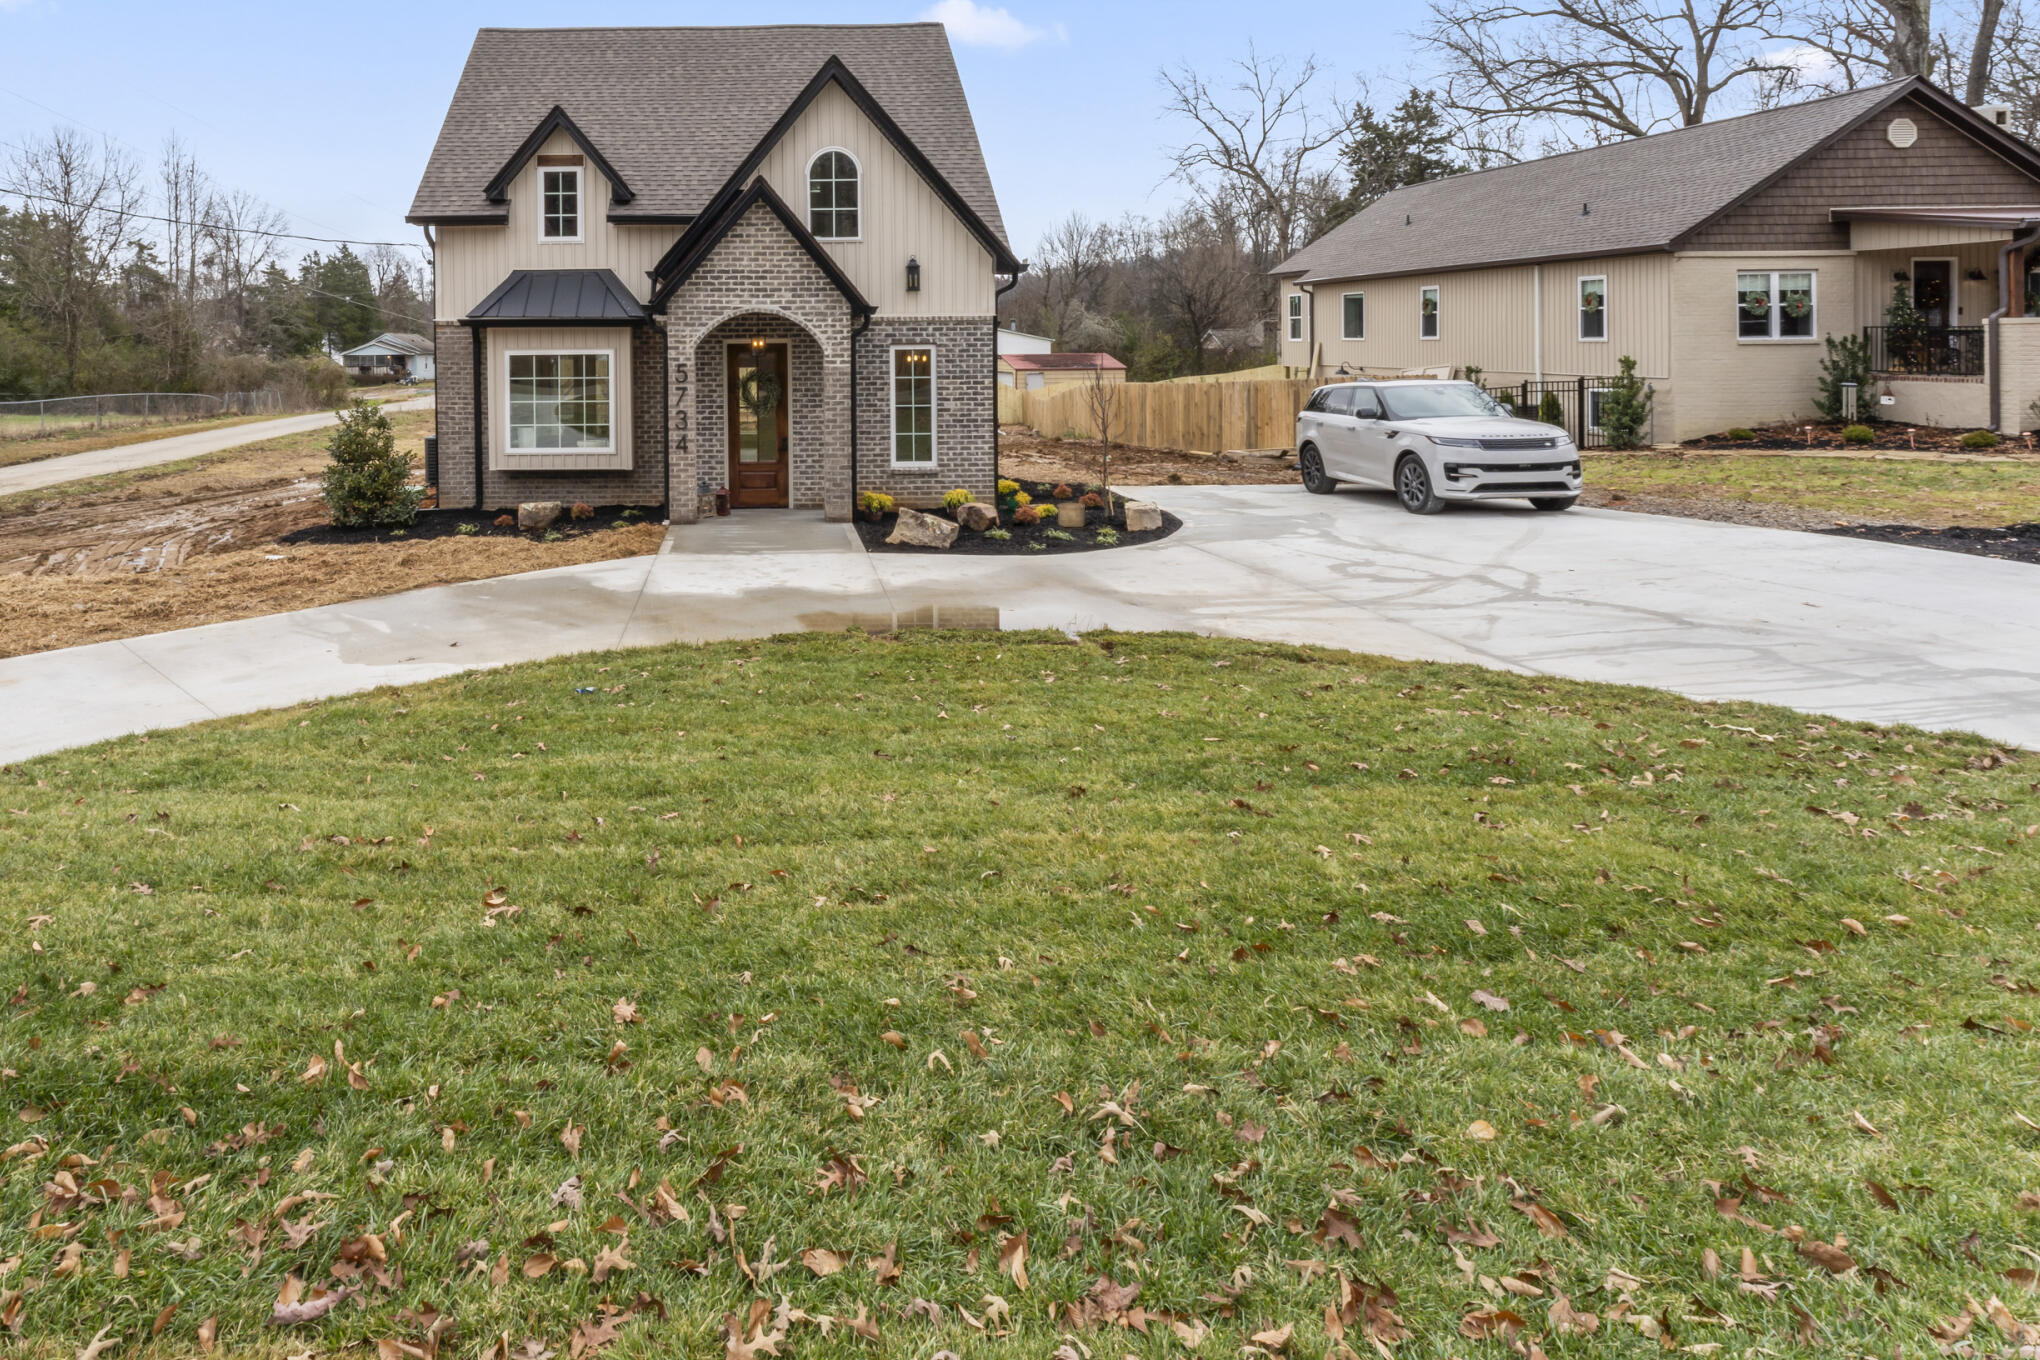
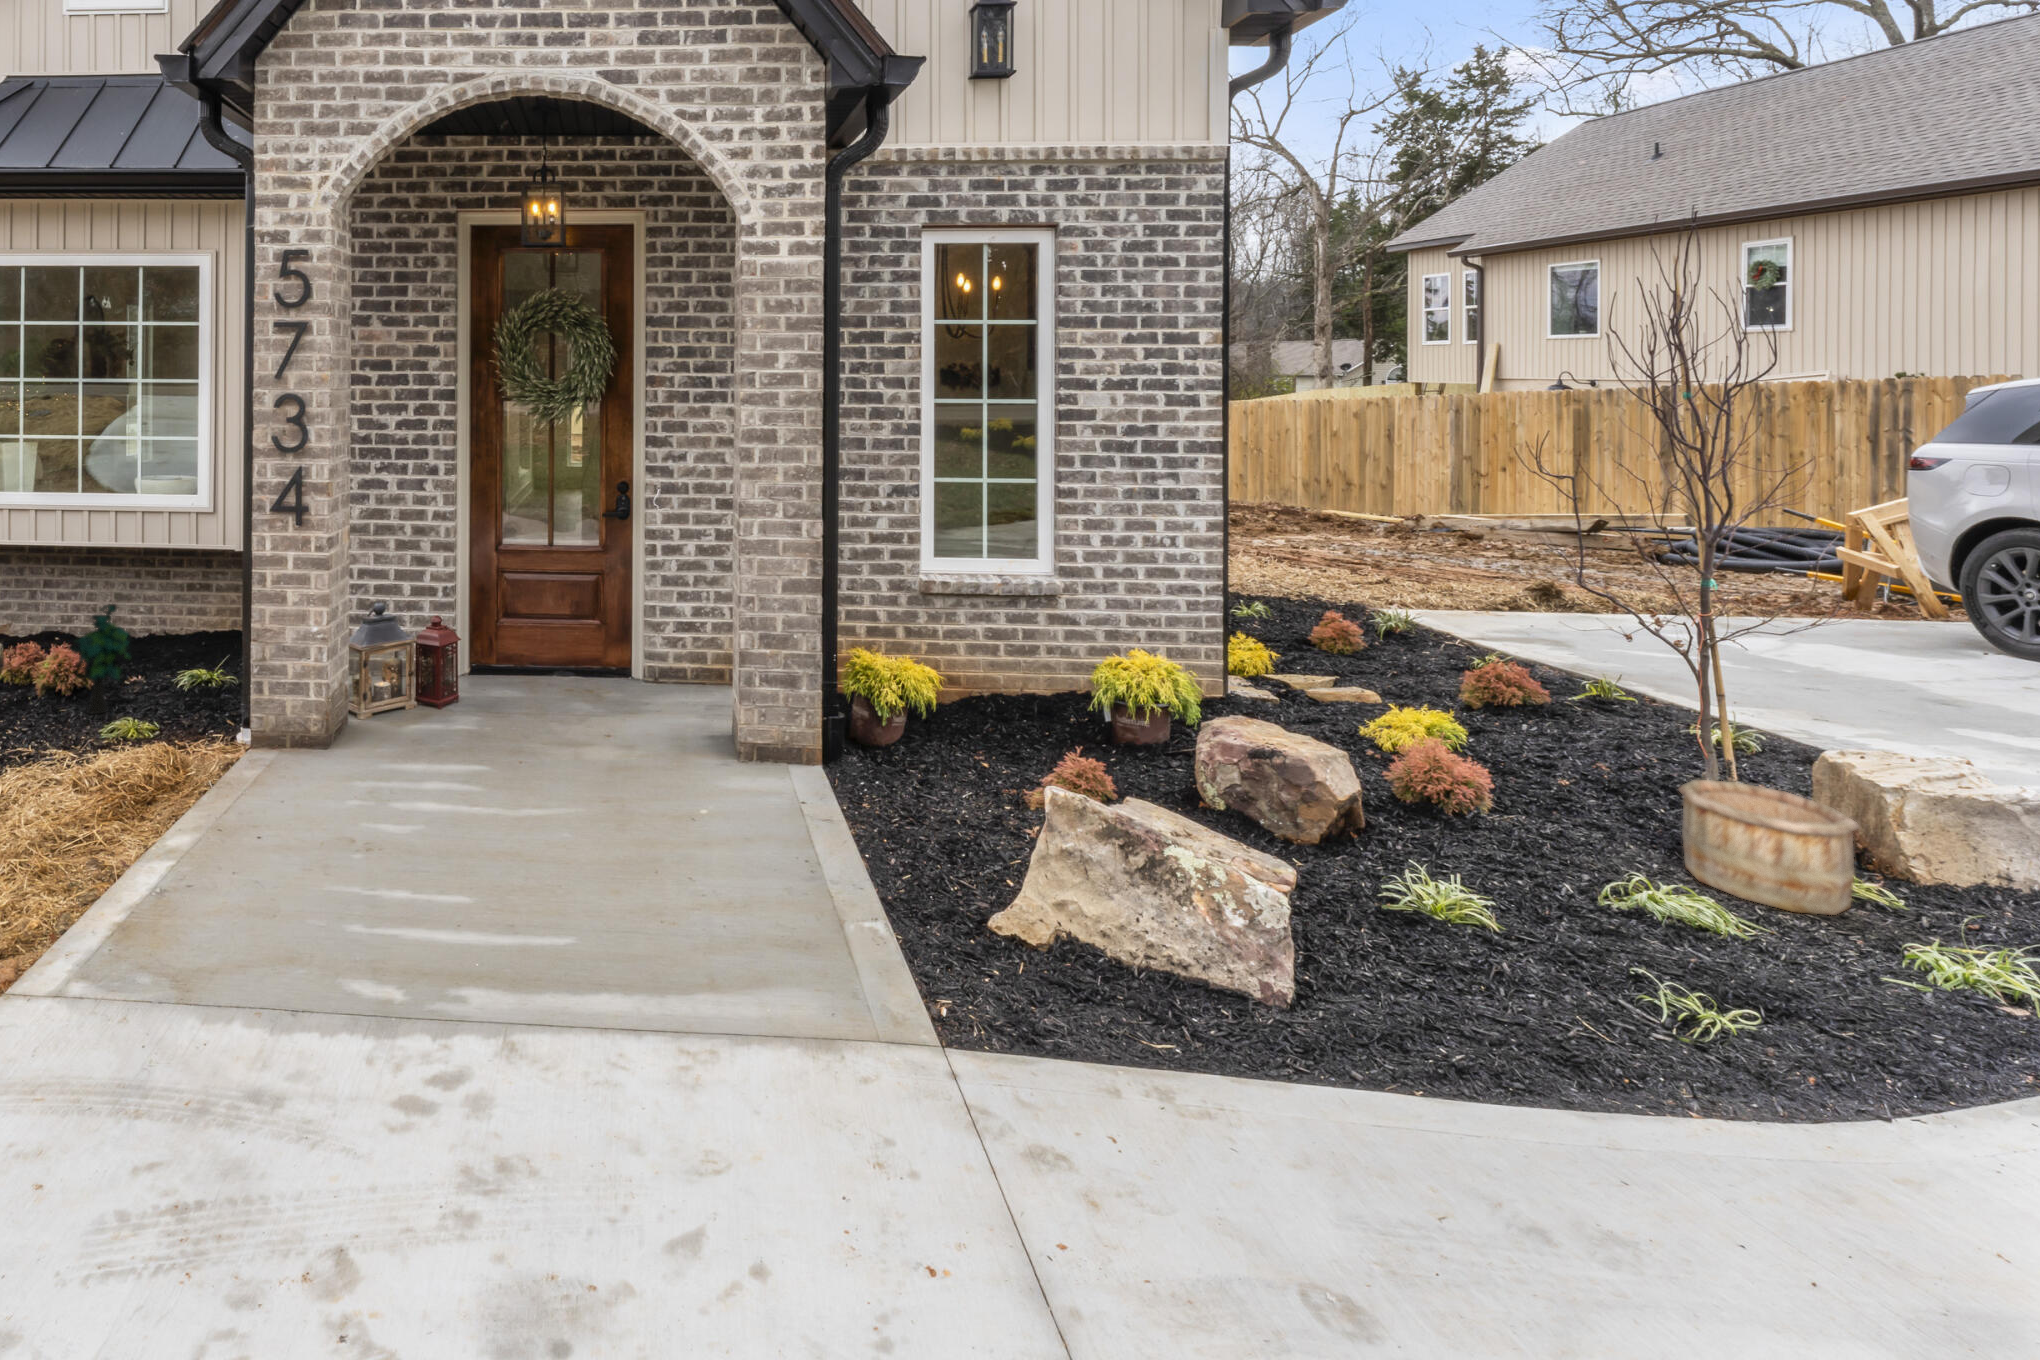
decorative plant: present [1000,490,1021,528] -> present [69,604,132,714]

